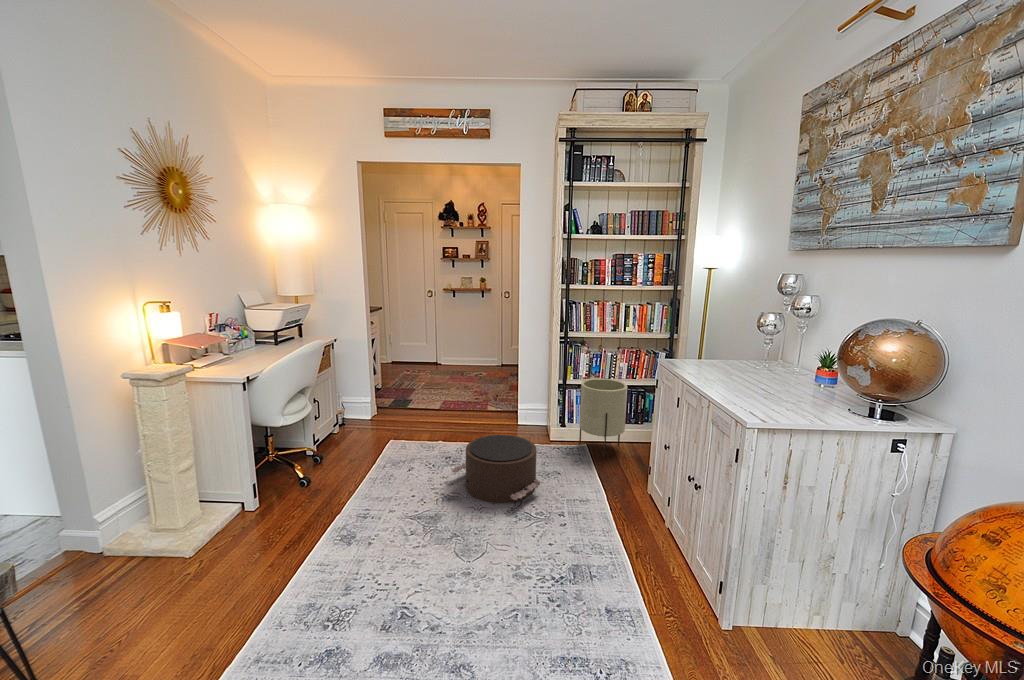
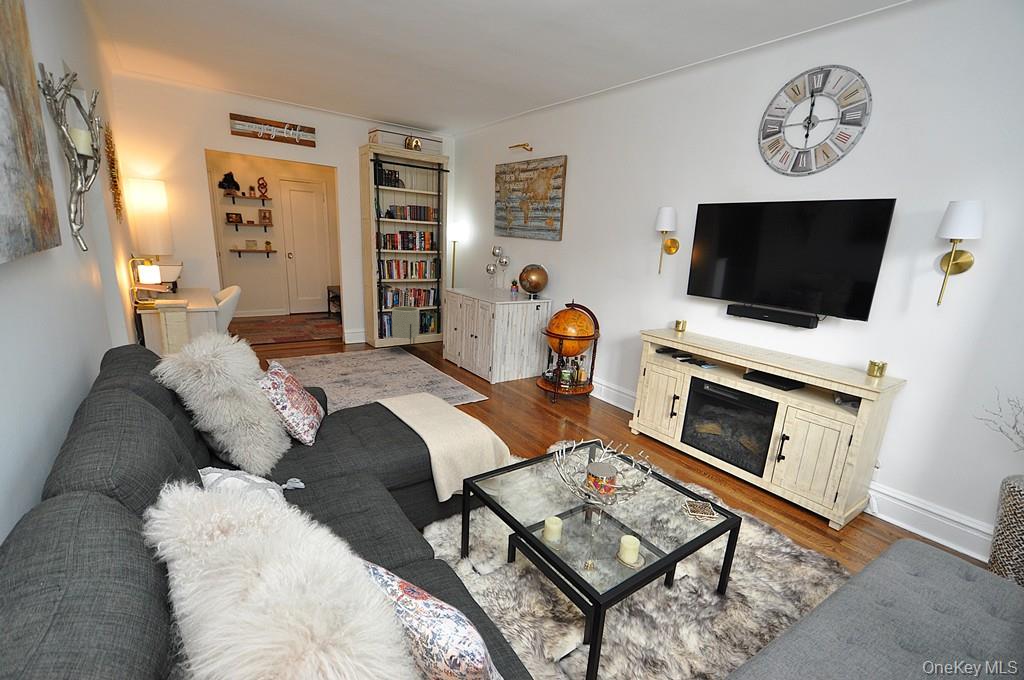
pouf: present [452,435,542,503] -> none [333,340,390,372]

